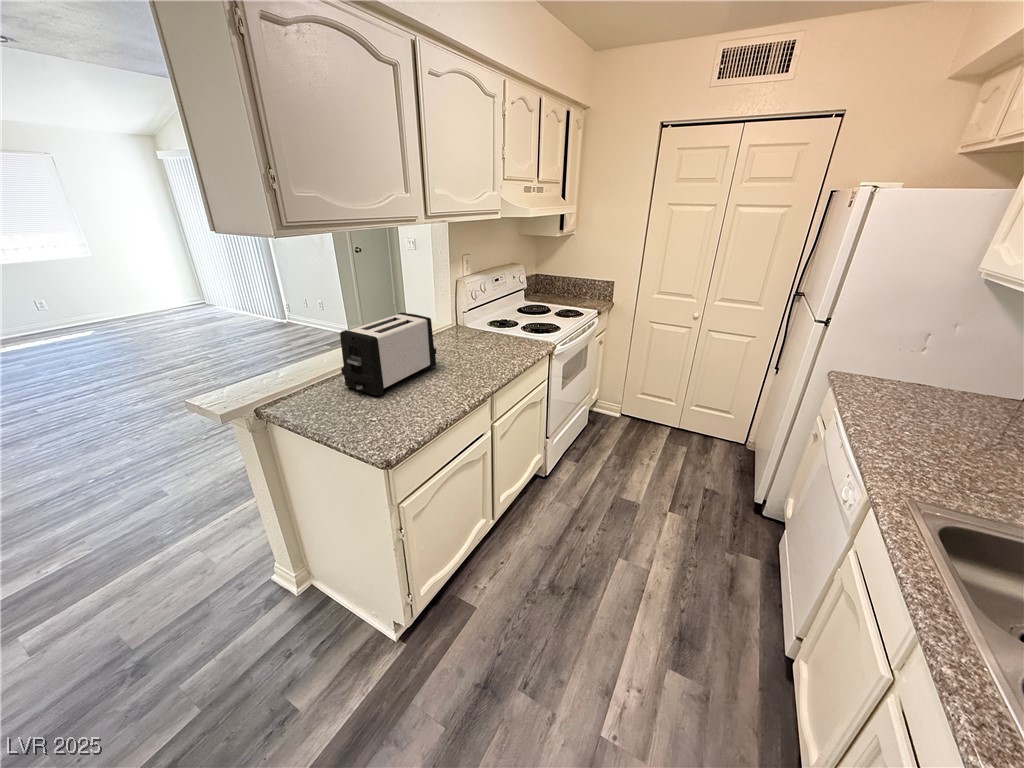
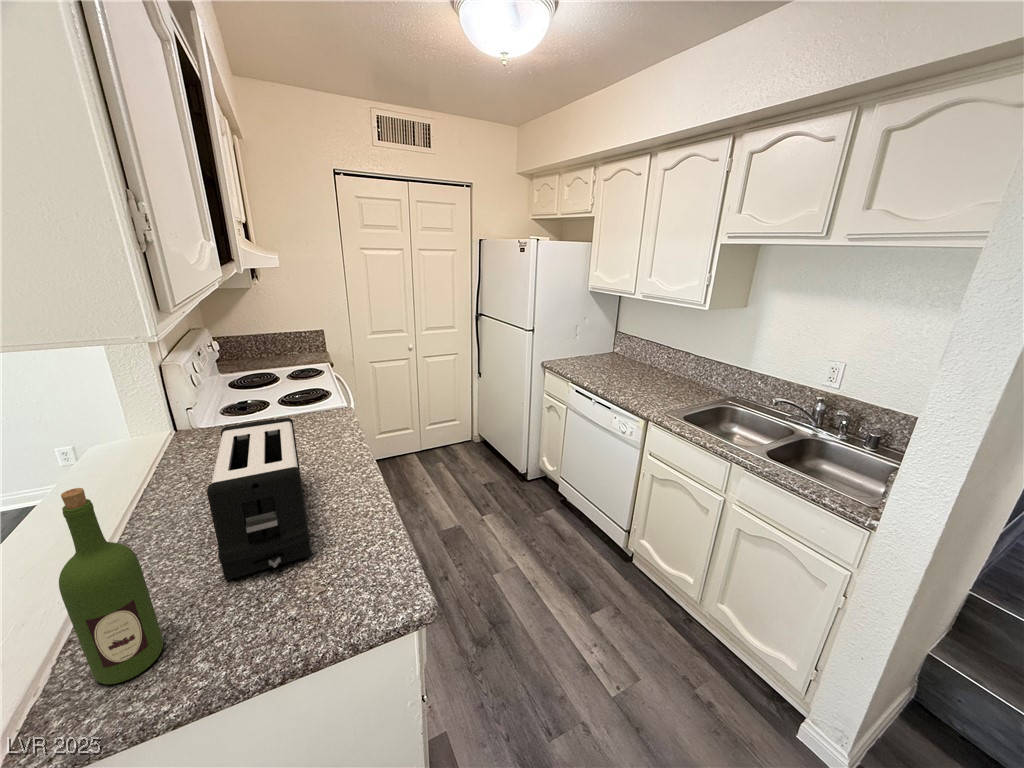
wine bottle: none [270,303,307,397] -> present [59,488,163,684]

